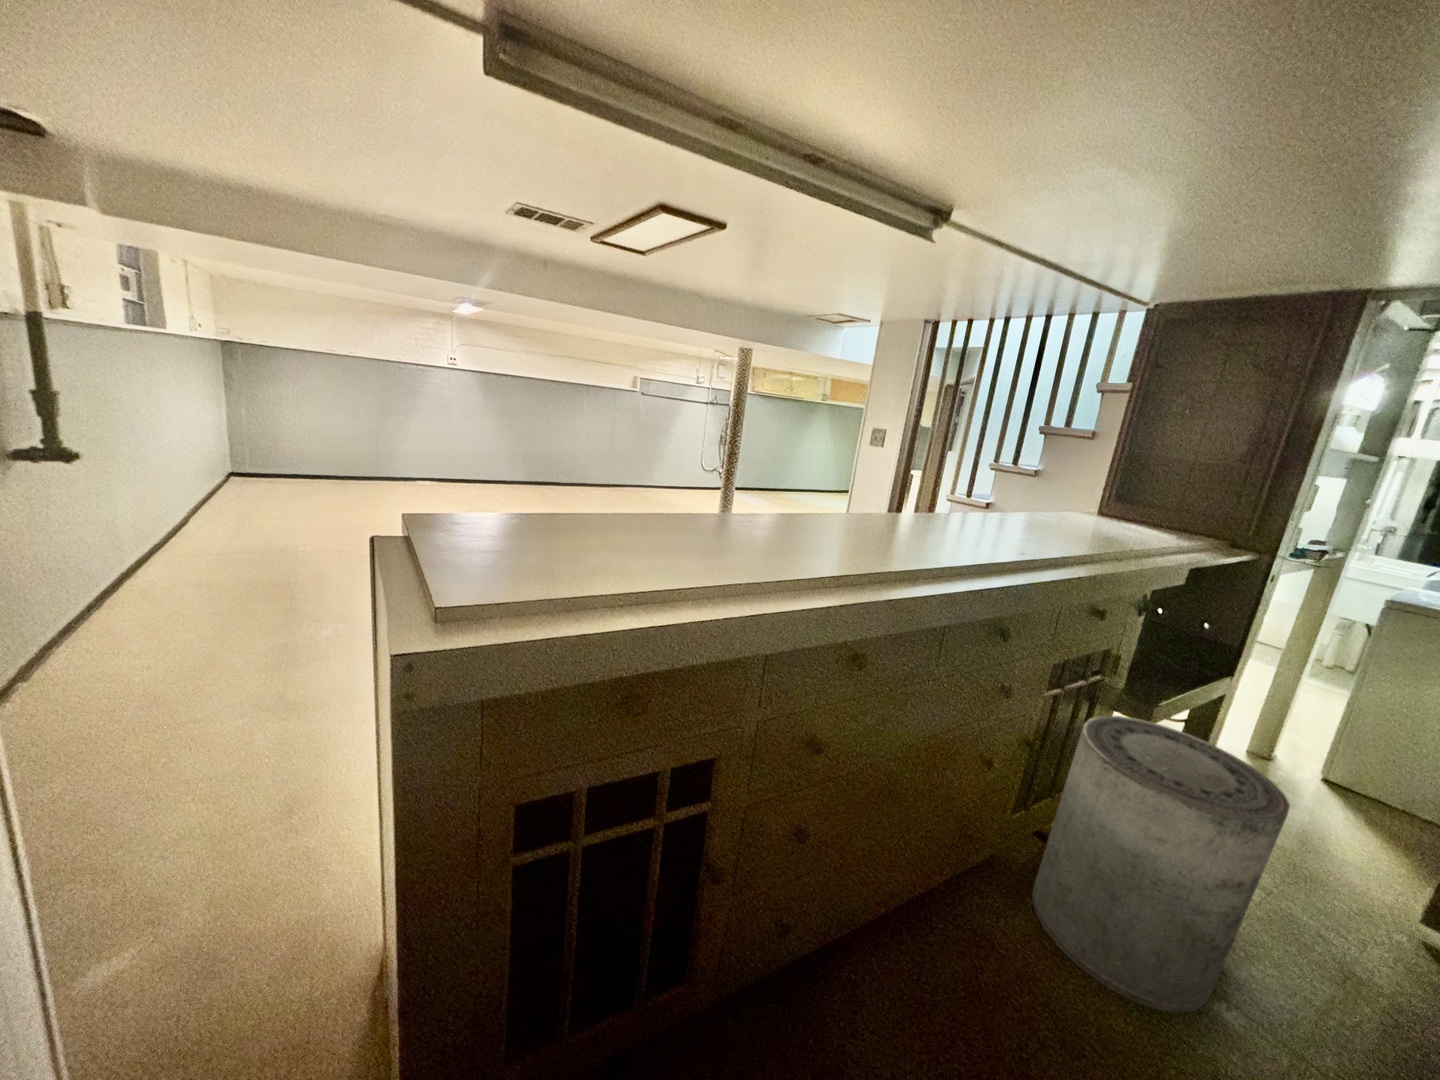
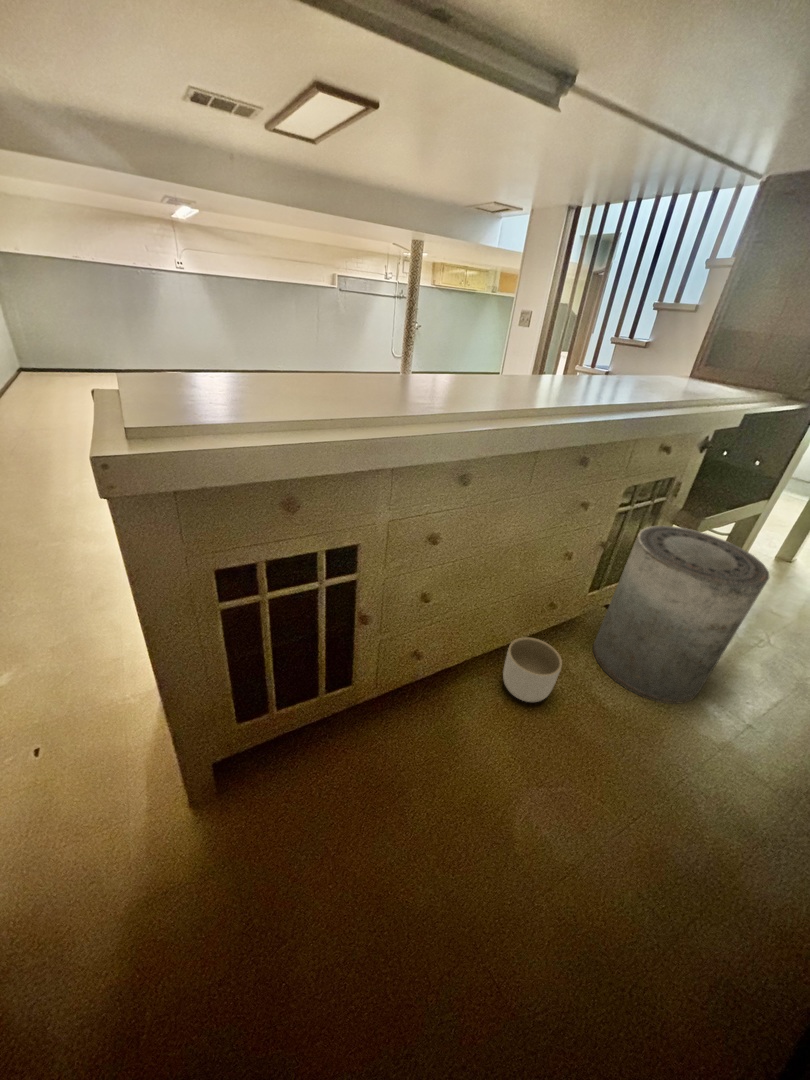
planter: none [910,893,1005,1013] -> present [503,637,562,702]

